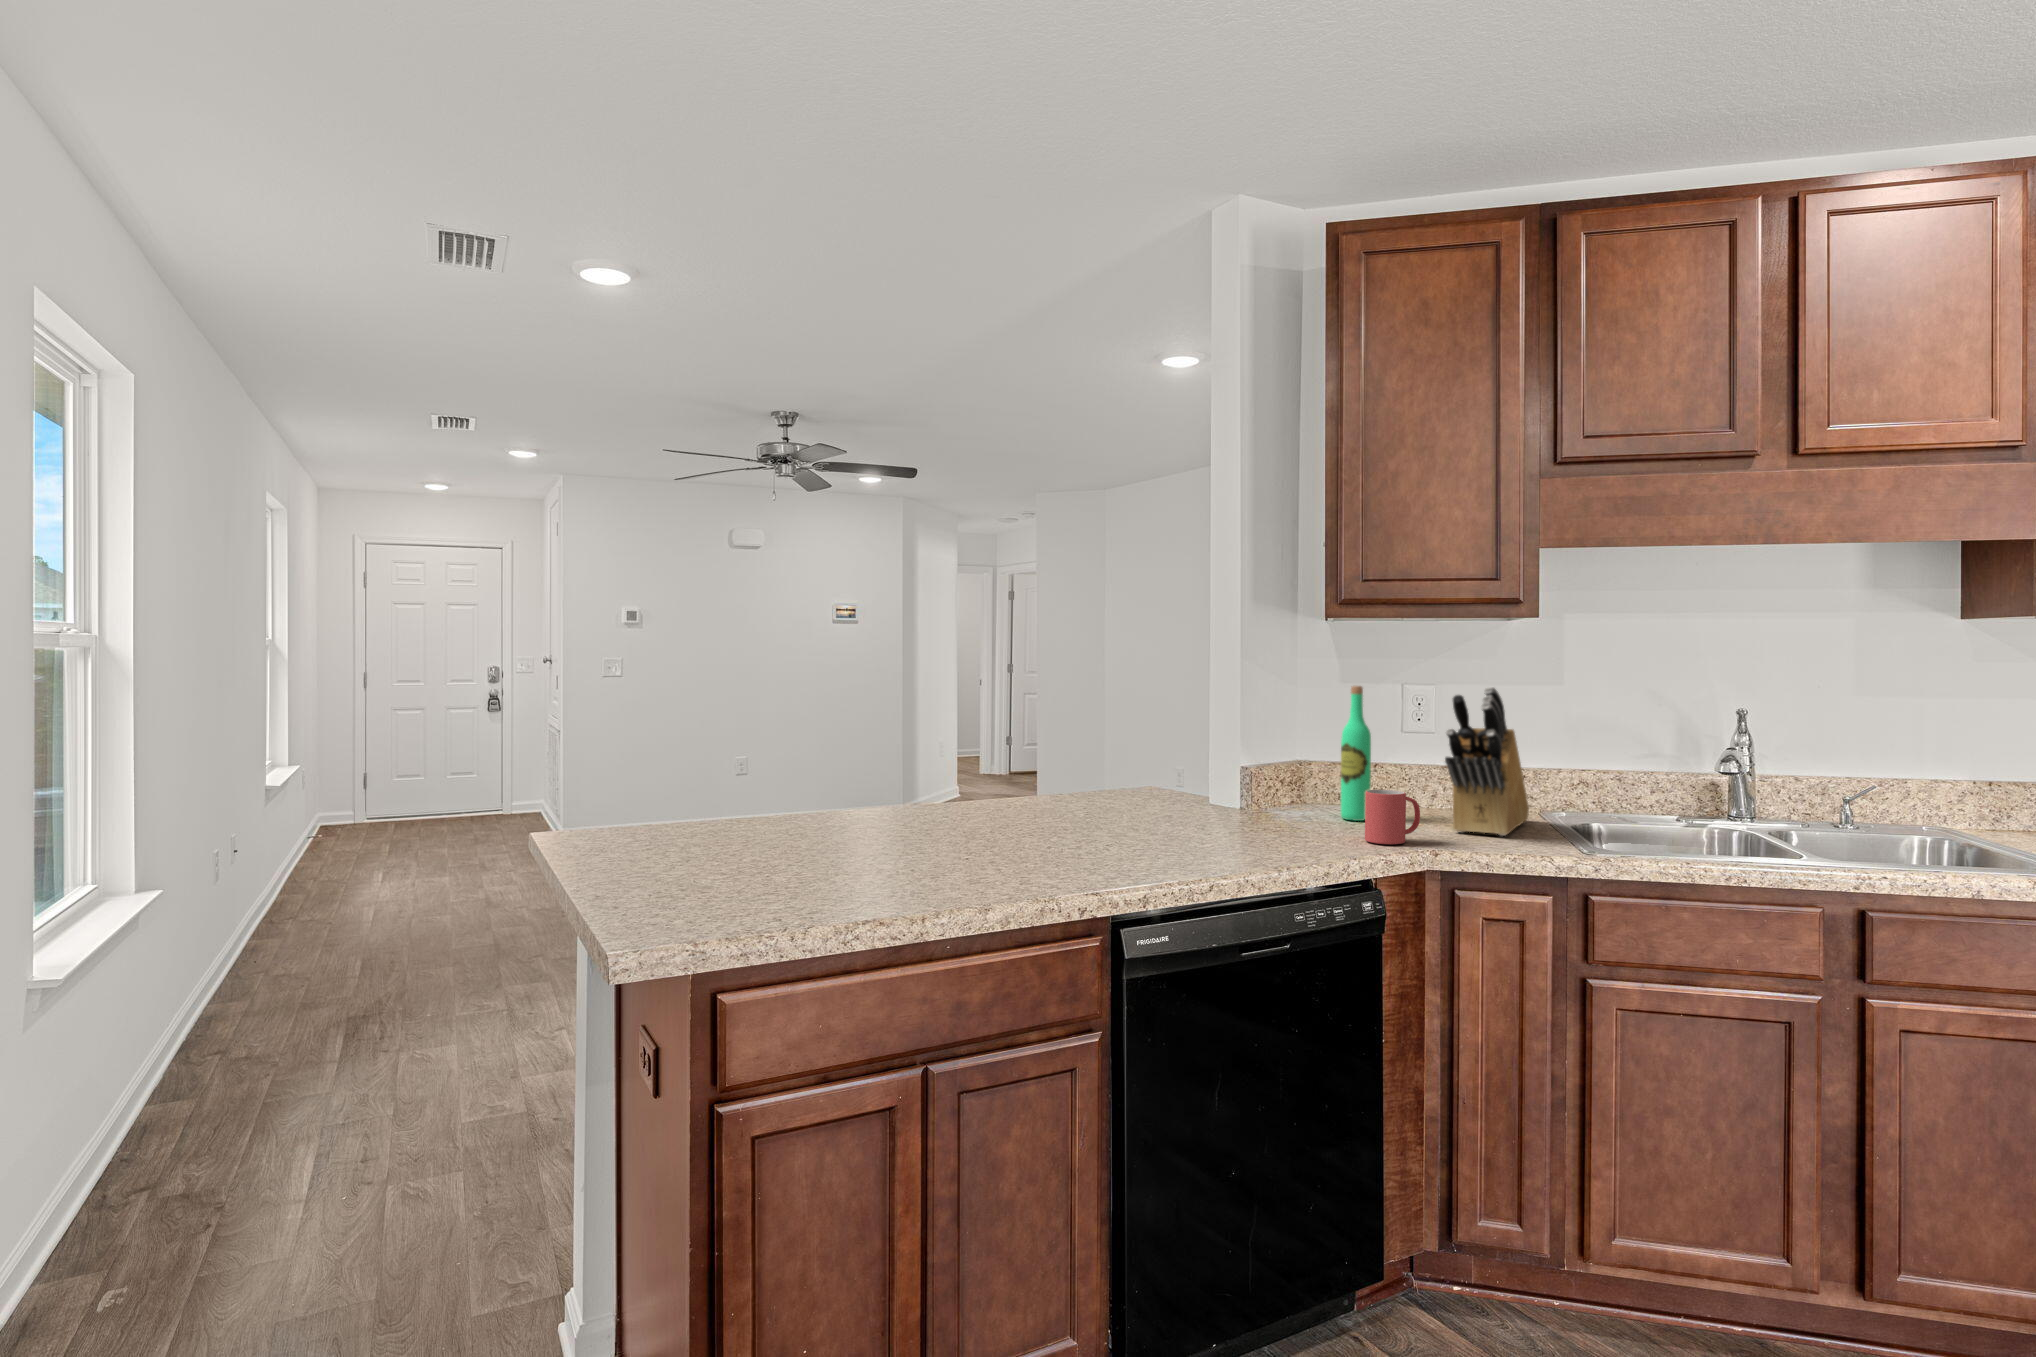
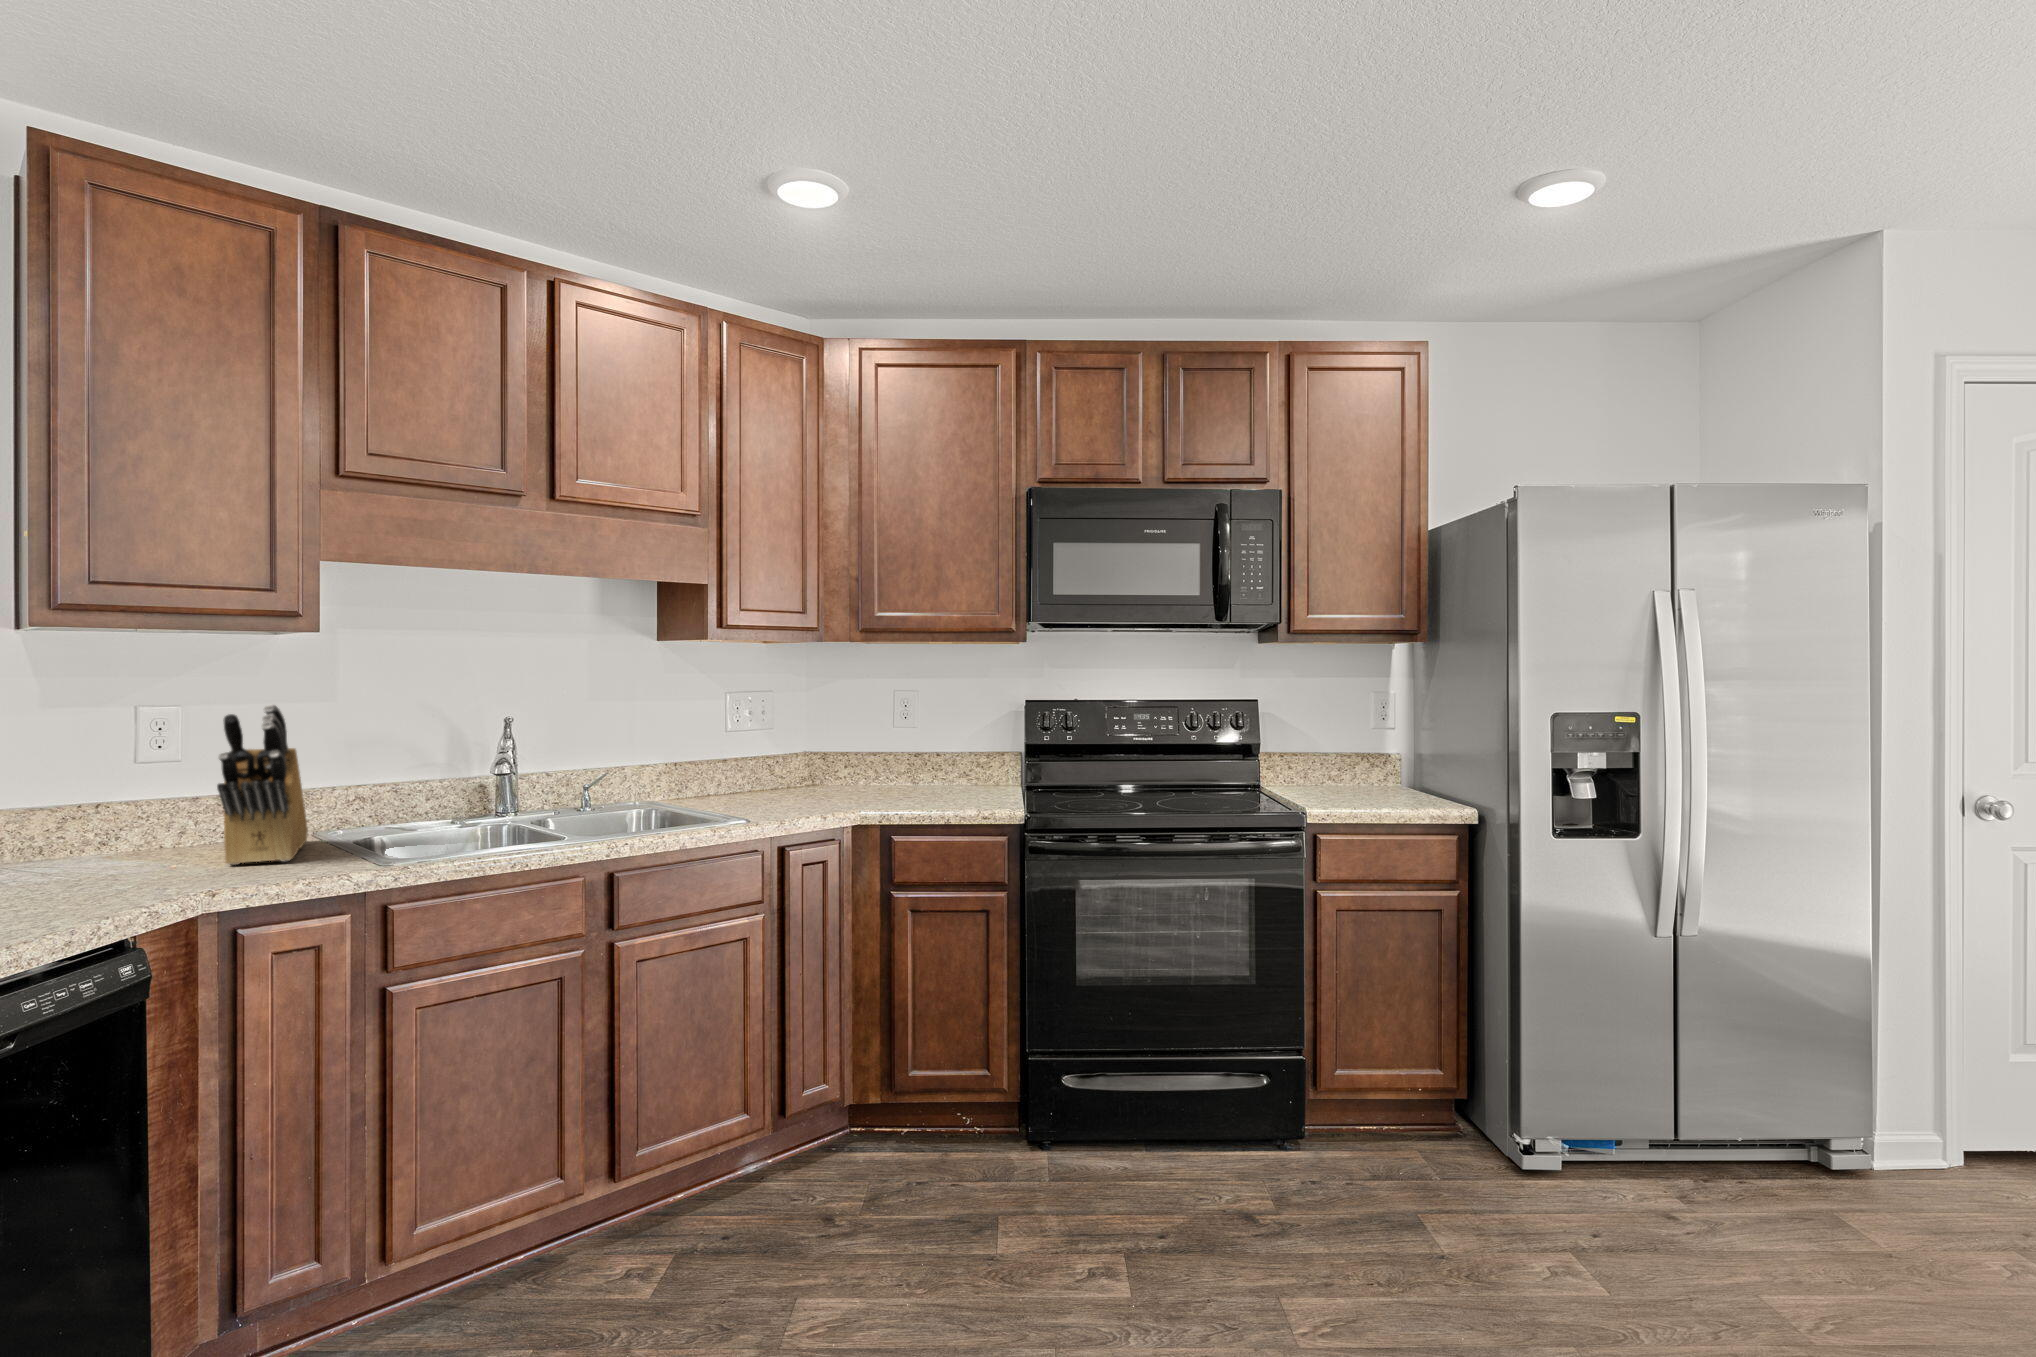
wine bottle: present [1341,686,1371,821] -> none [60,707,106,872]
mug: present [1365,790,1420,844] -> none [111,828,187,894]

